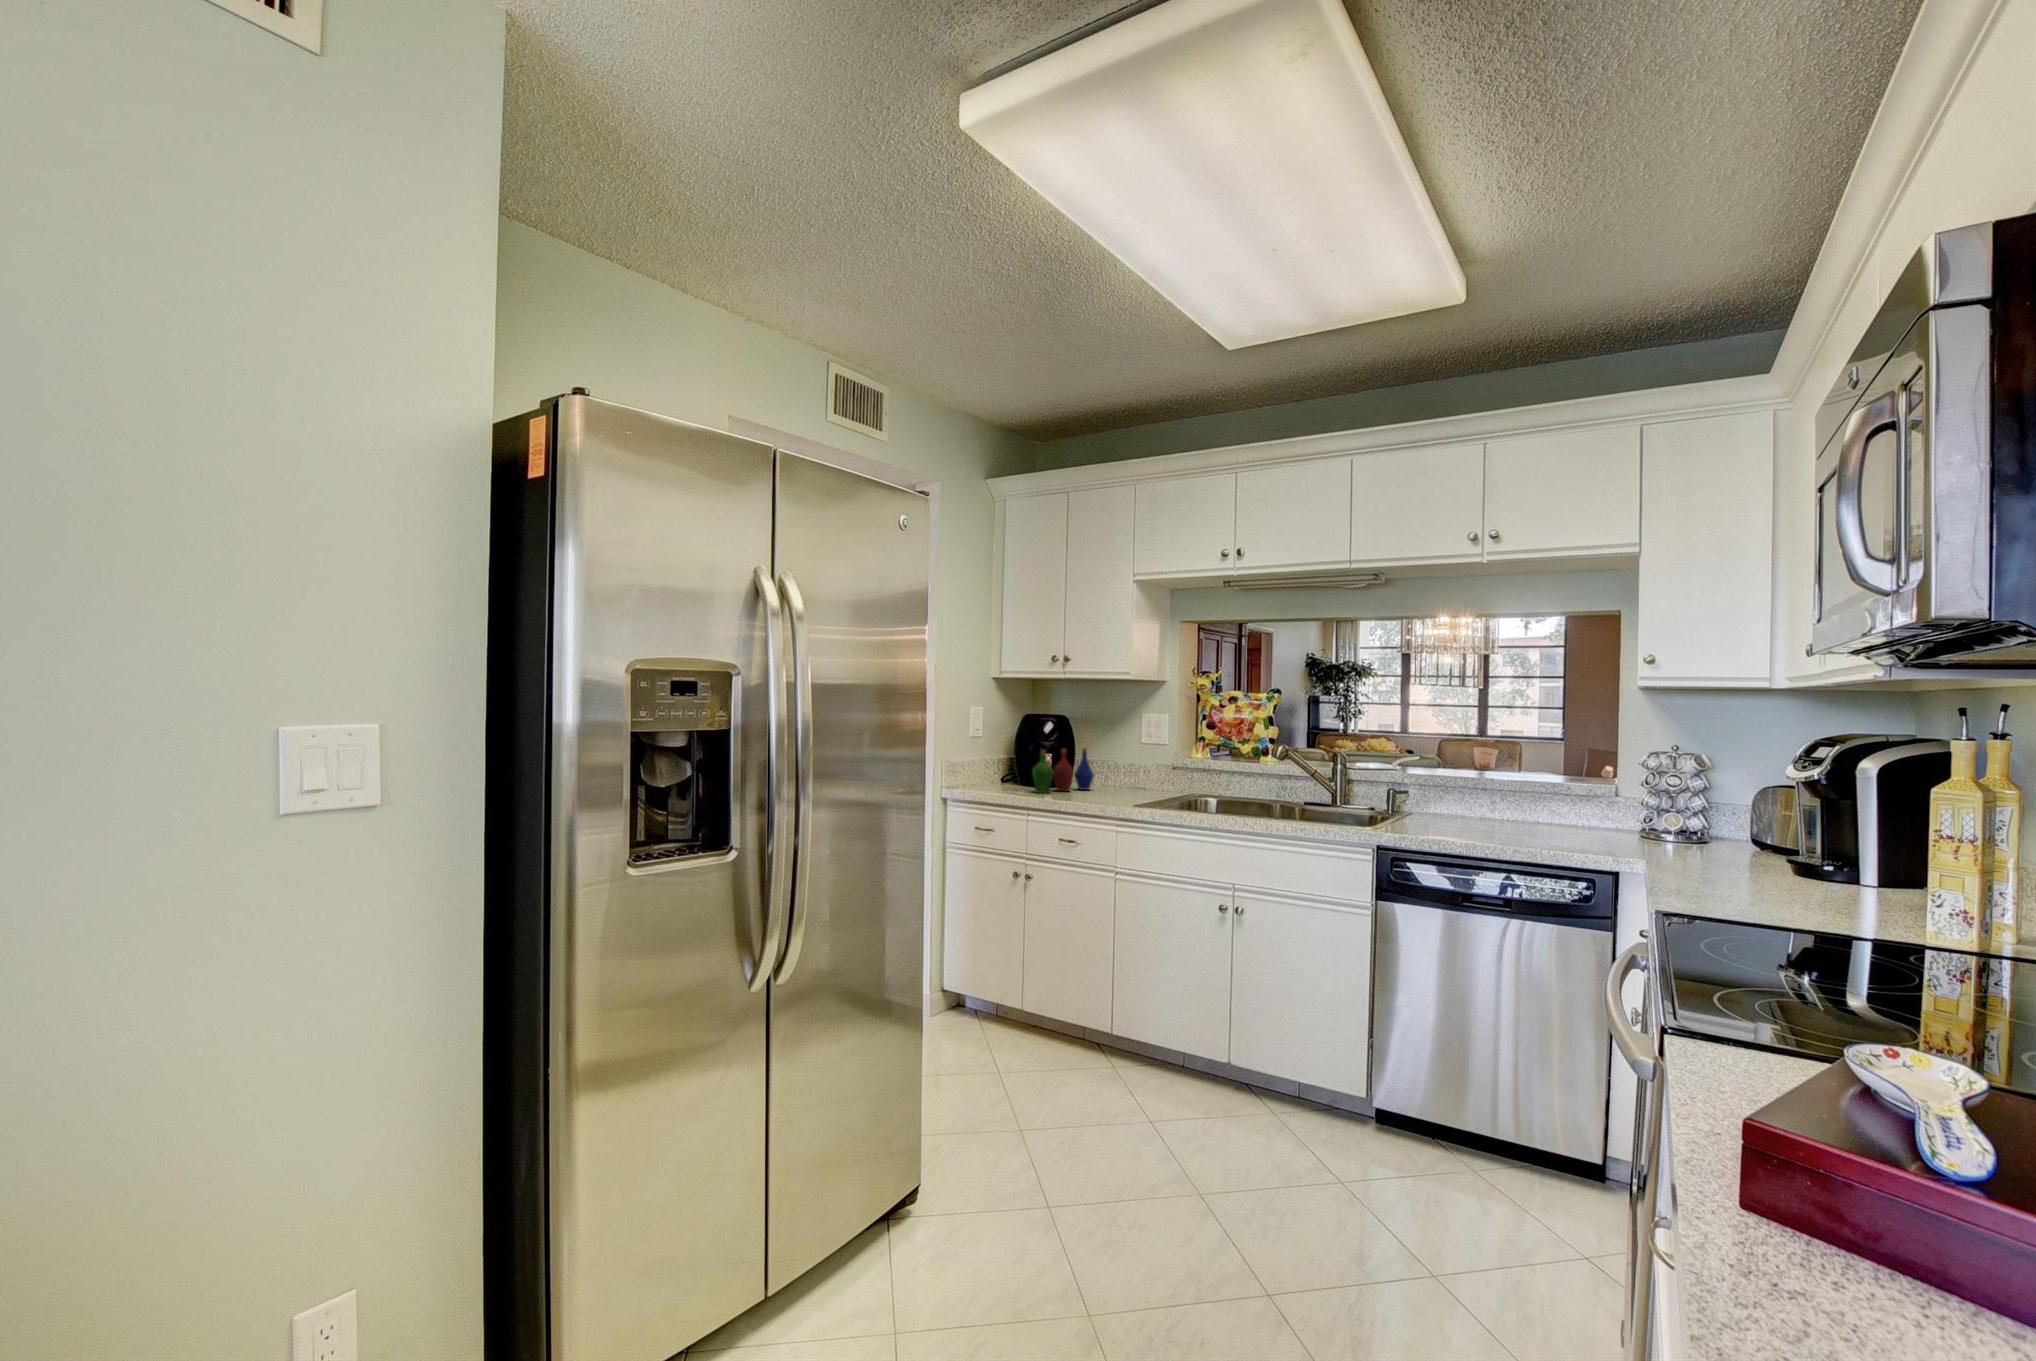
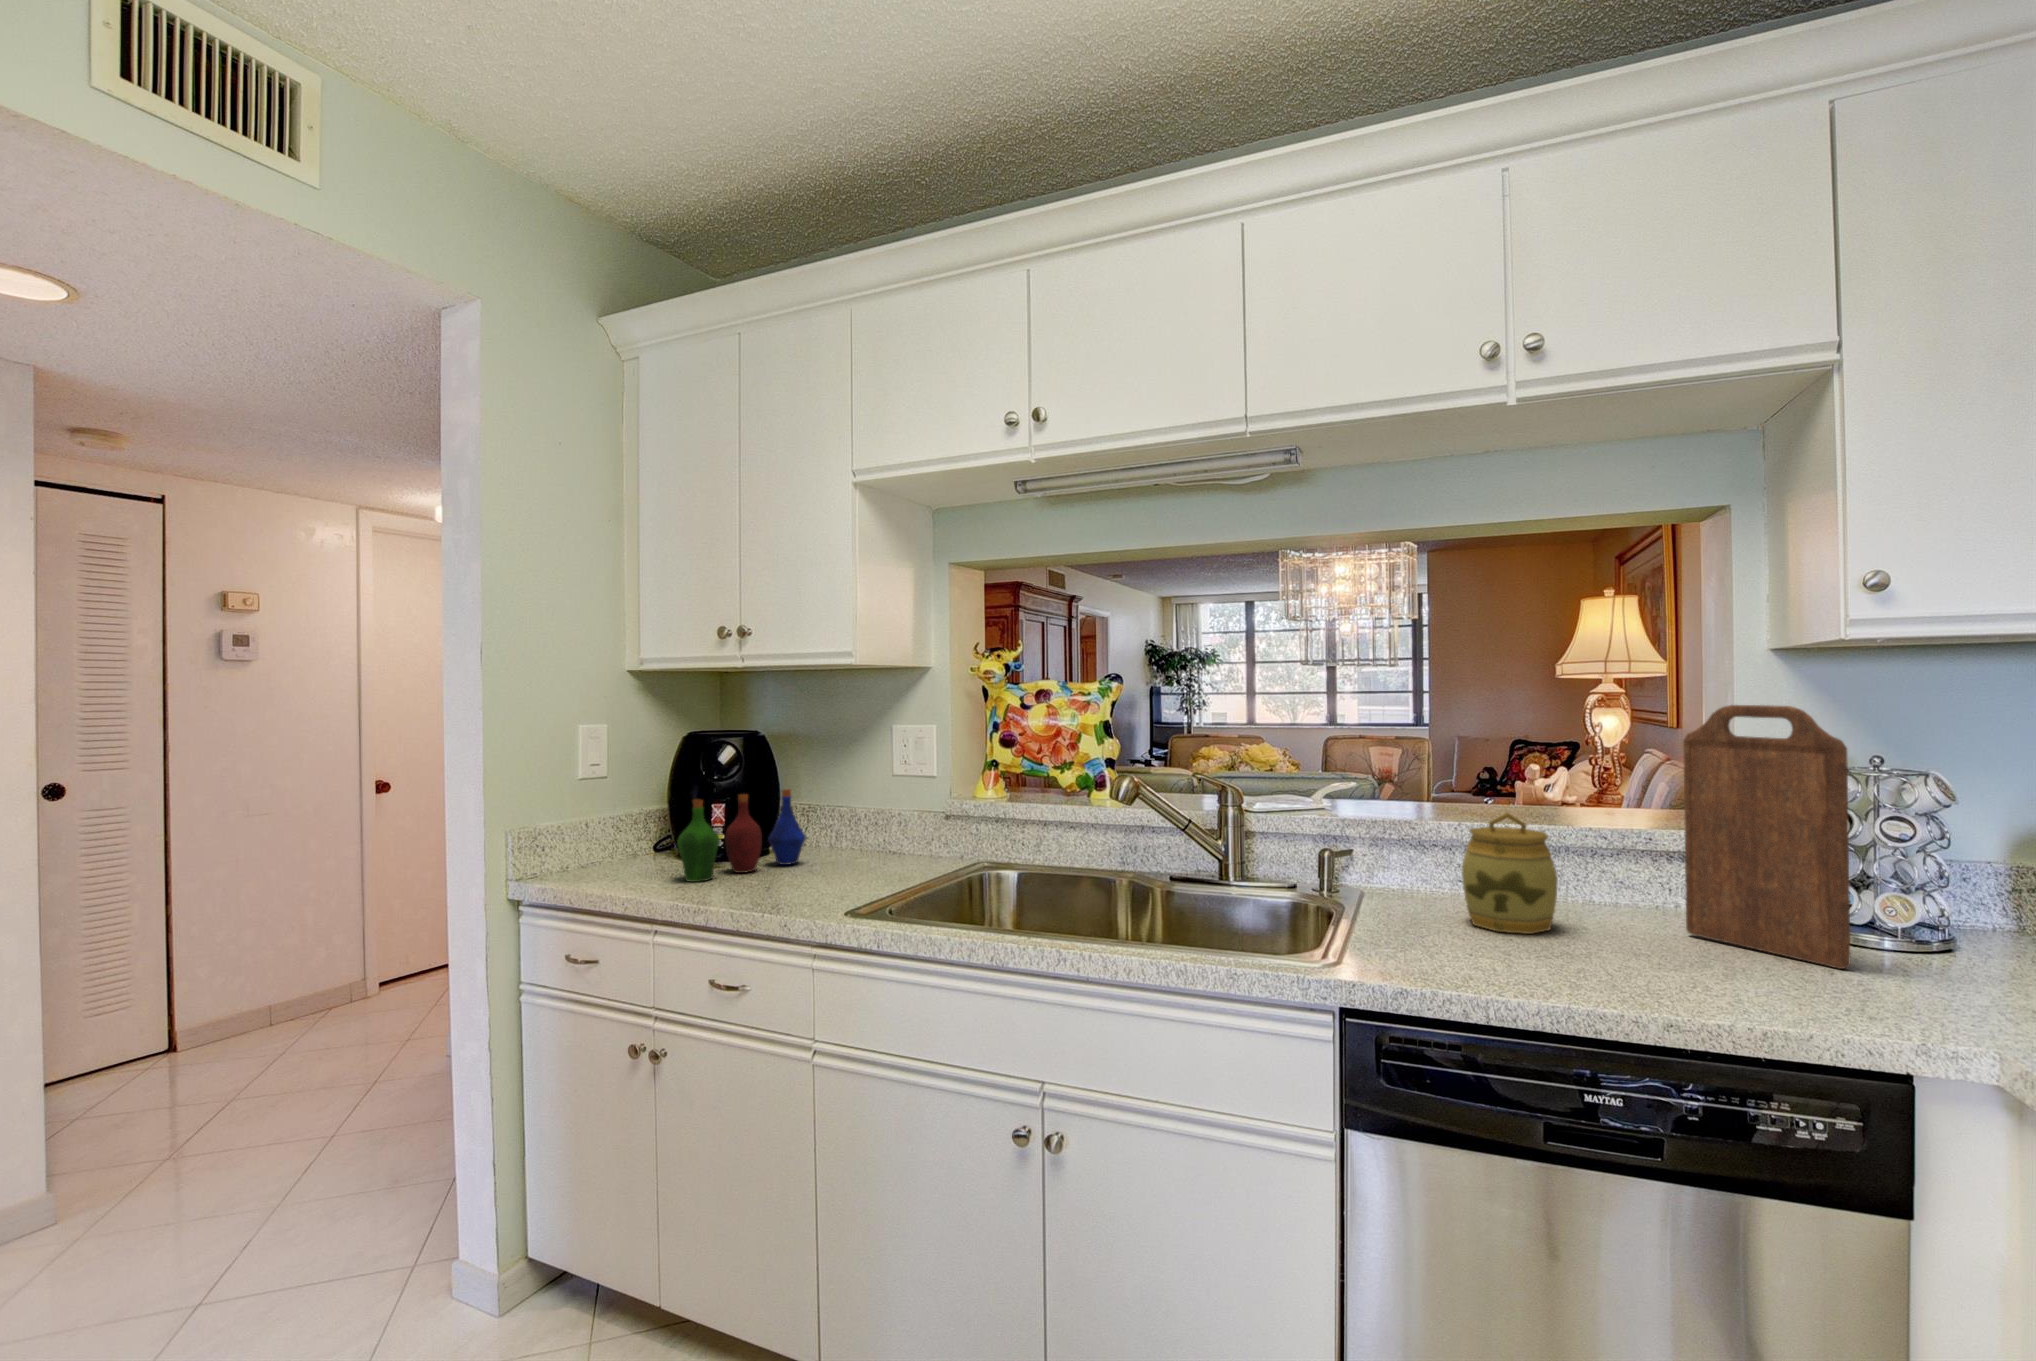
cutting board: none [1570,717,1633,843] -> present [1683,705,1851,969]
jar: none [1458,769,1505,829] -> present [1462,813,1558,934]

